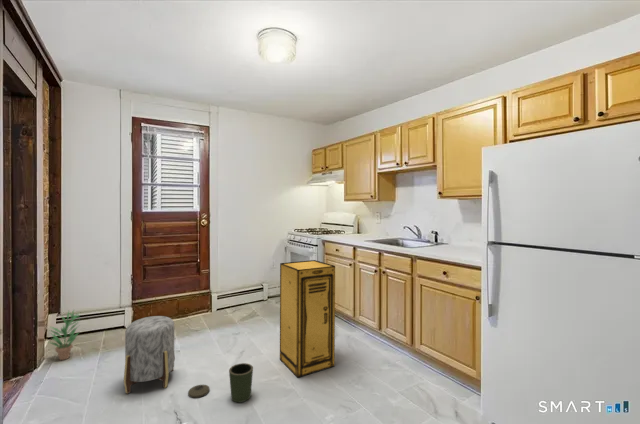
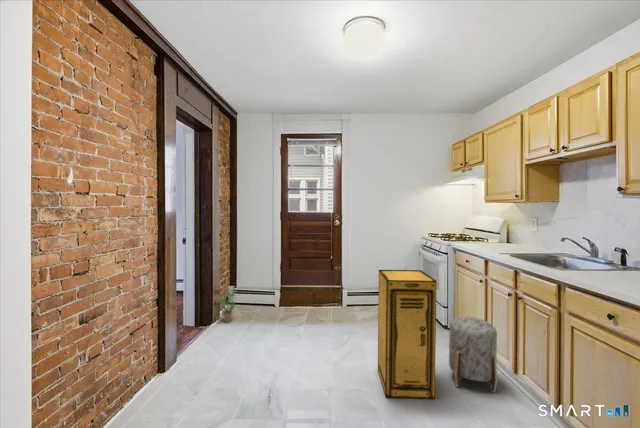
stool: present [124,316,175,394] -> present [449,316,497,393]
trash can: present [188,363,253,402] -> none [283,364,334,403]

